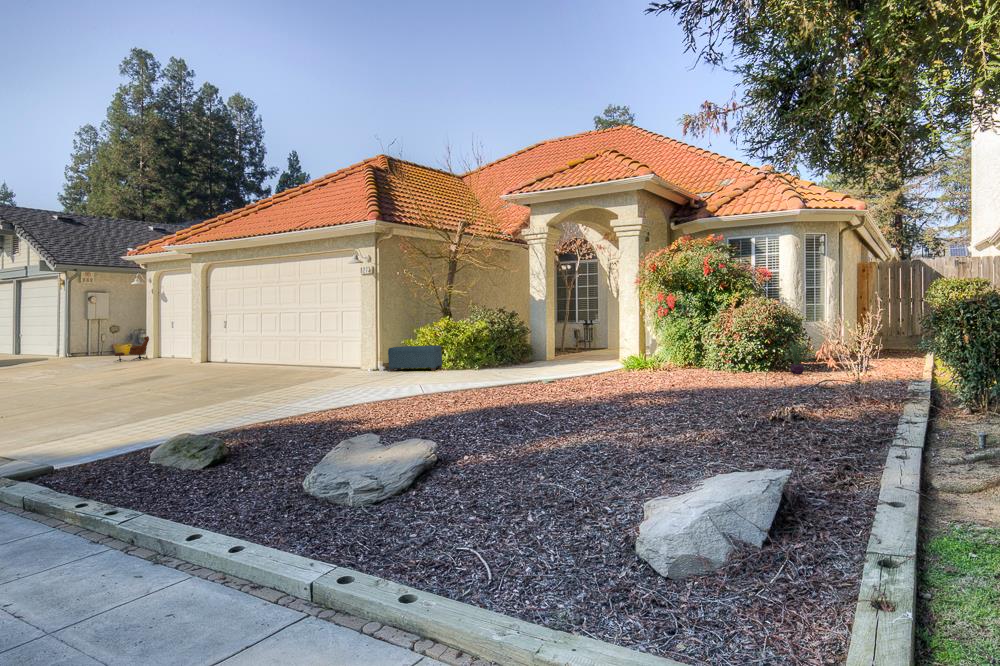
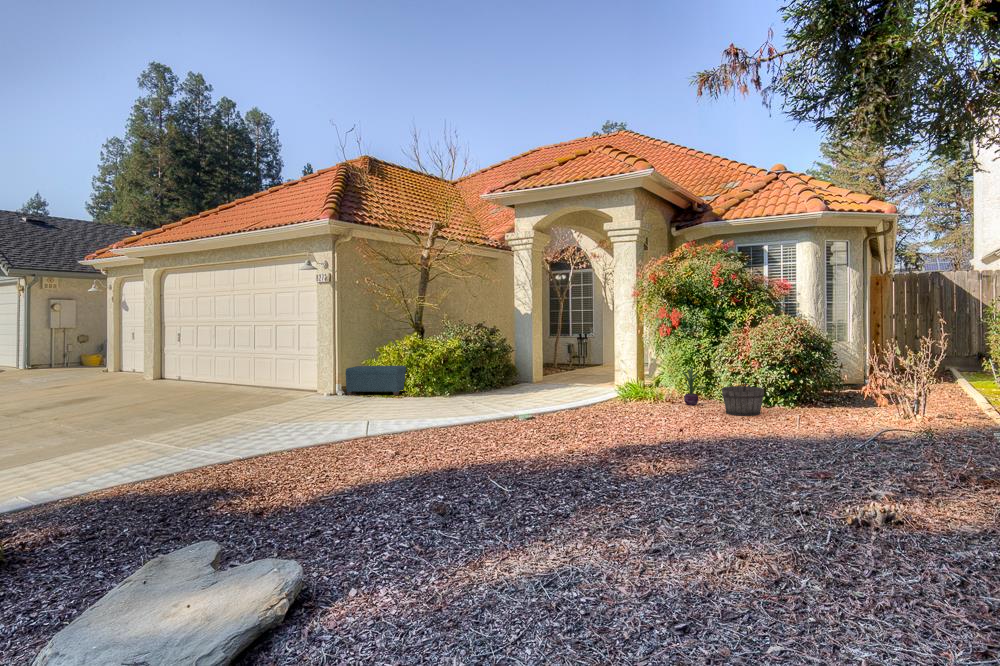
lounge chair: present [115,336,149,361] -> none [80,347,120,374]
decorative plant: present [785,341,805,374] -> present [678,367,704,405]
wooden bucket: none [711,349,745,377] -> present [722,380,764,416]

